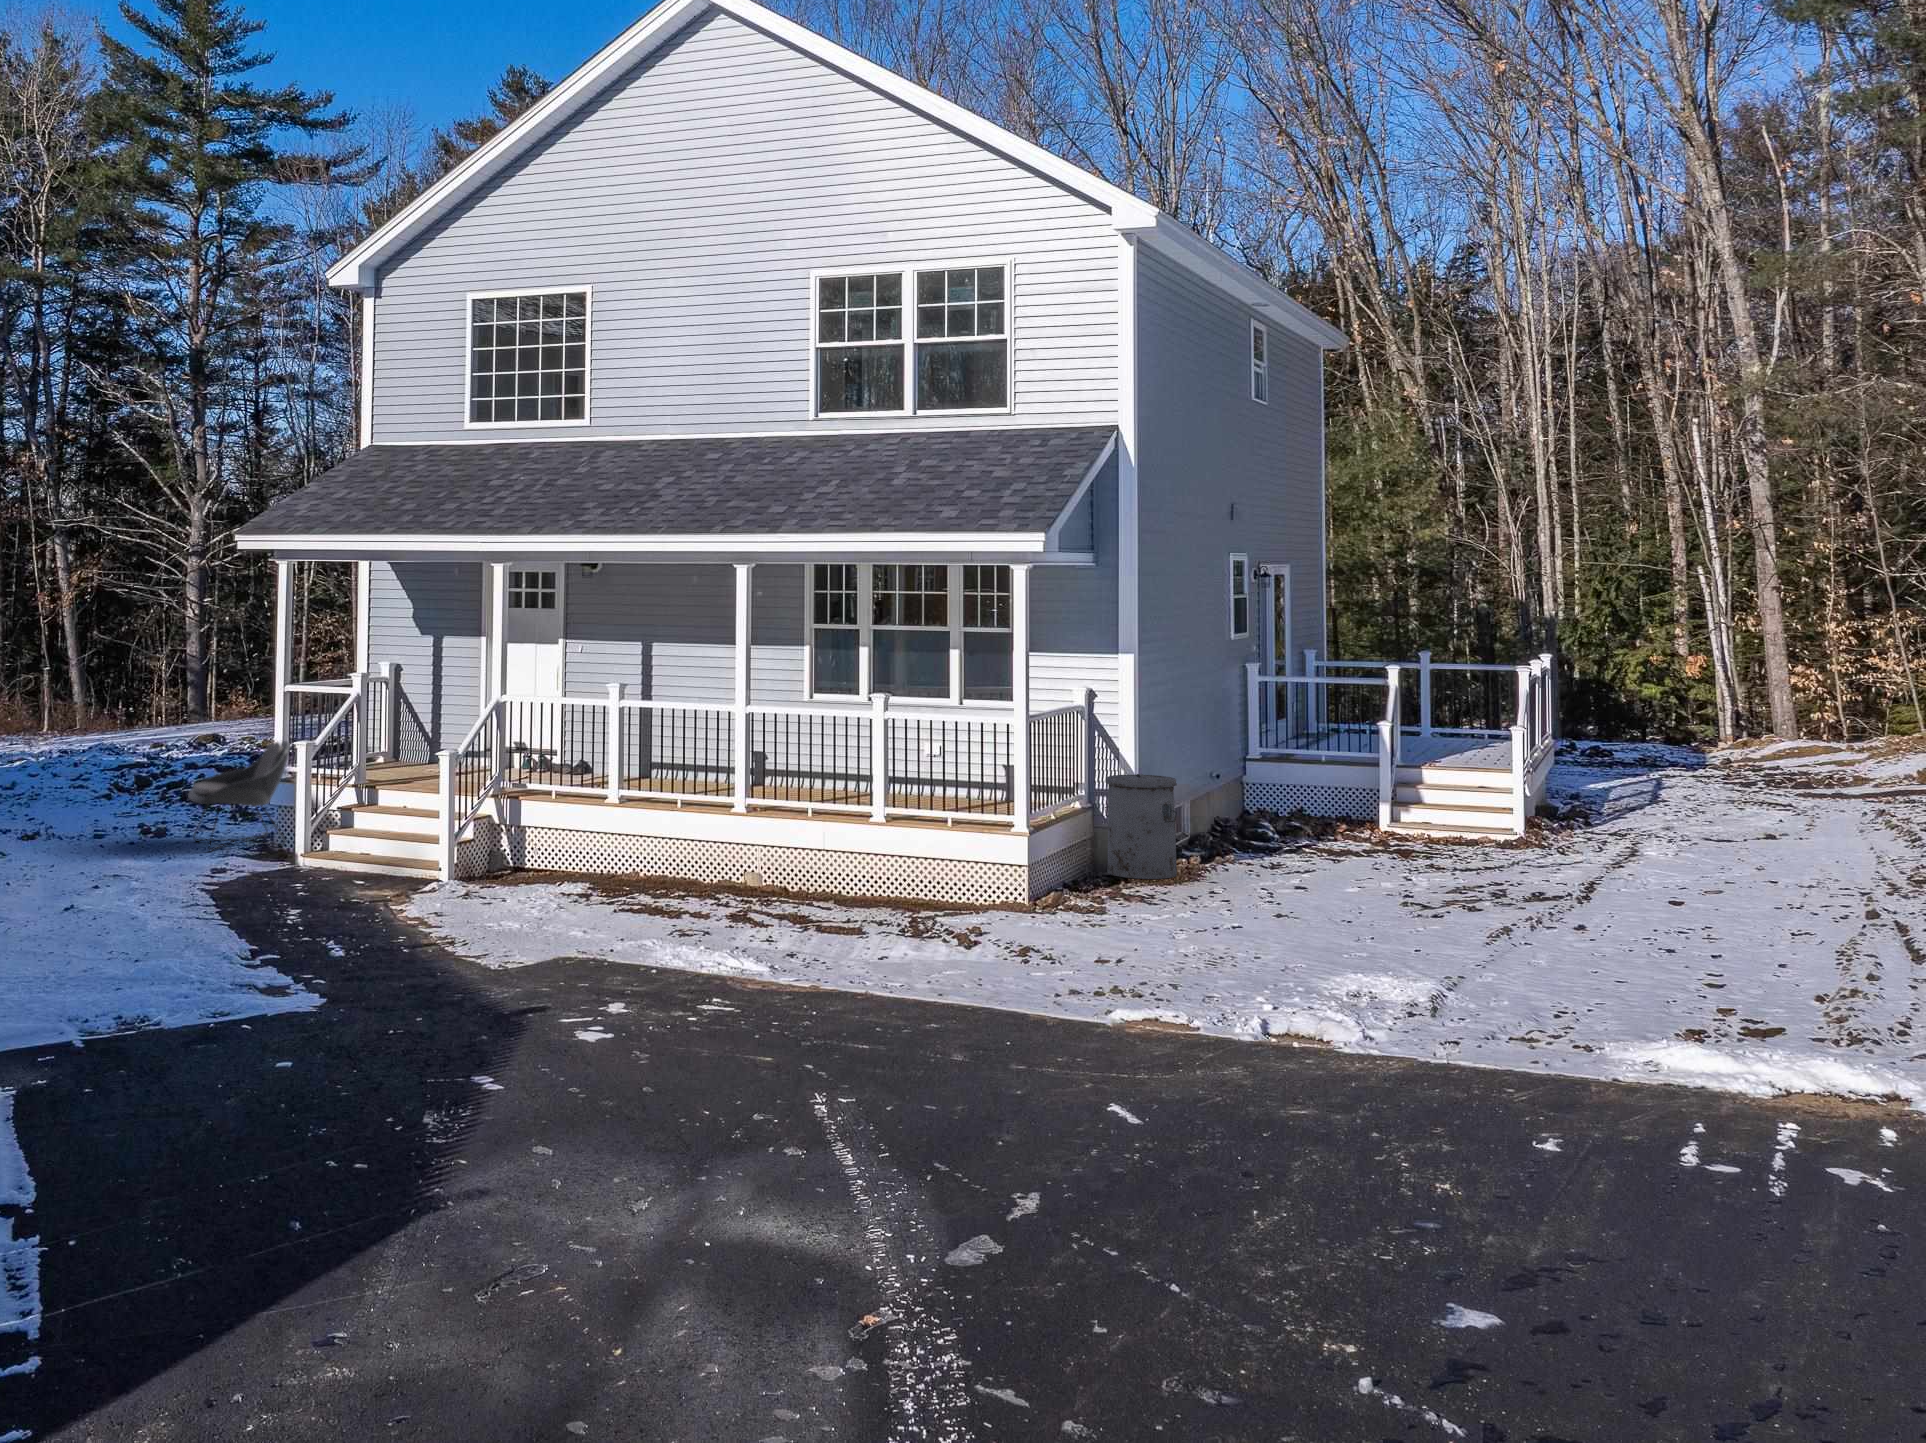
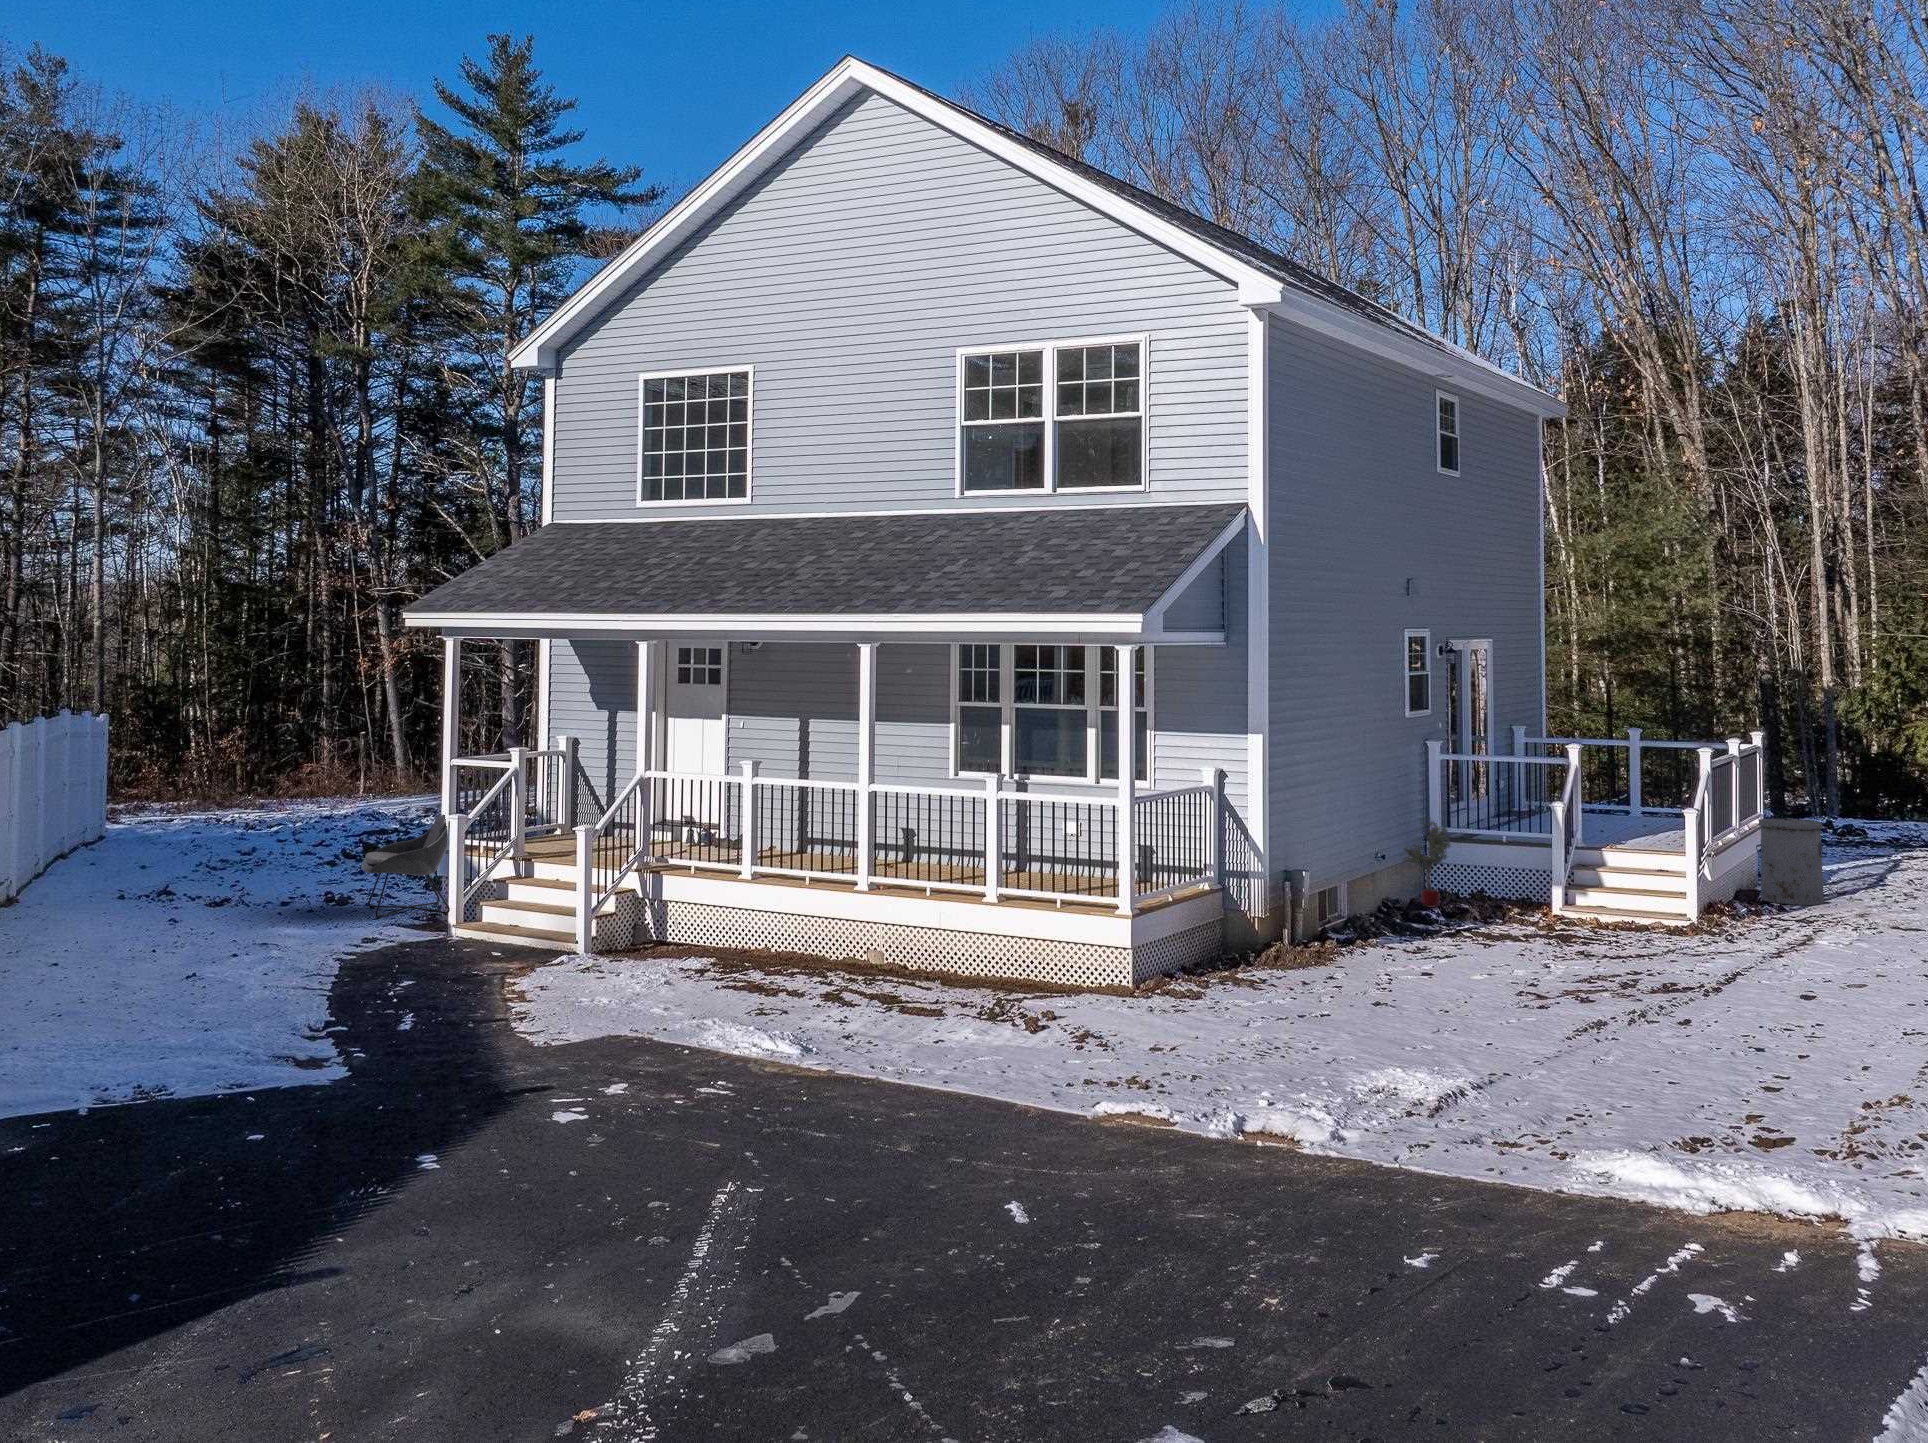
potted tree: none [1231,737,1277,825] -> present [1404,817,1451,908]
trash can: present [1105,774,1177,879] -> present [1756,818,1827,905]

